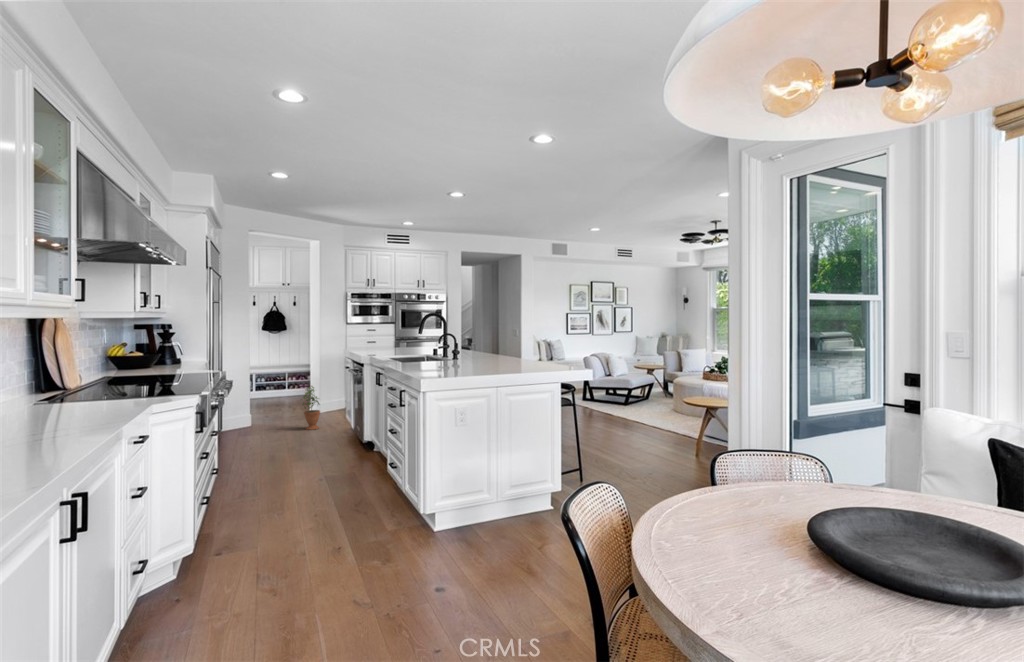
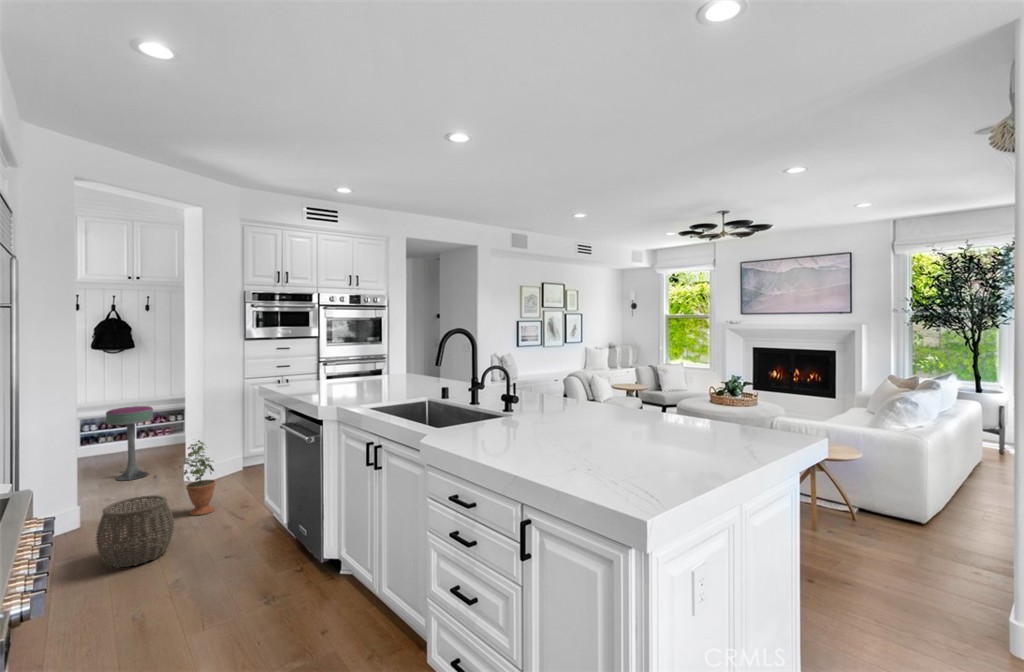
bar stool: none [267,367,293,412] -> present [106,406,153,481]
woven basket: none [255,412,293,447] -> present [96,495,174,568]

